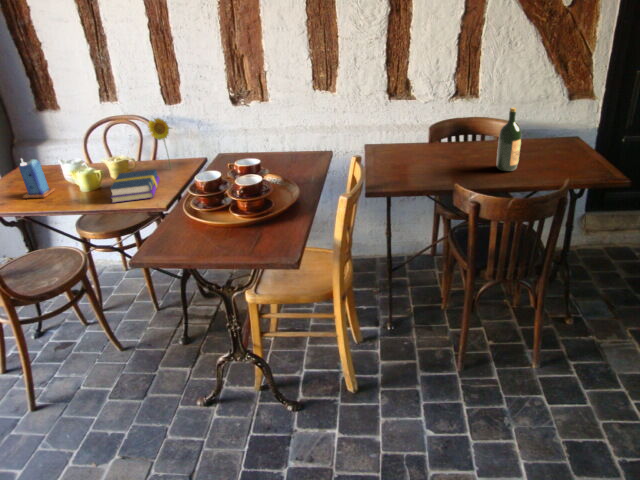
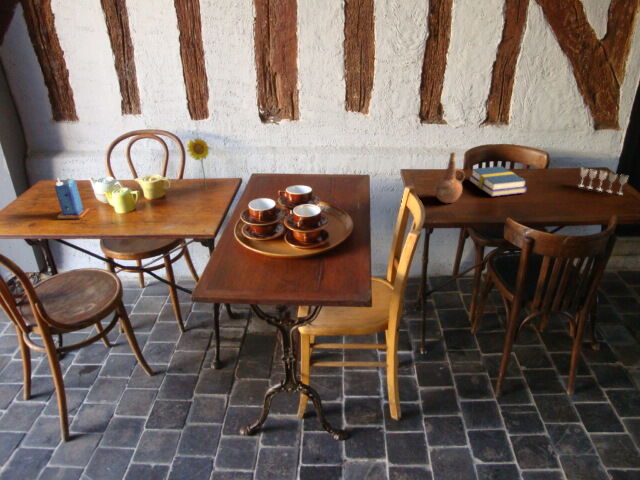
wine bottle: present [497,108,521,171] -> none [537,142,565,203]
ceramic pitcher: none [390,122,420,174] -> present [434,152,465,203]
wine glass: none [544,136,592,162] -> present [579,168,628,195]
book: present [110,170,160,203] -> present [470,166,527,196]

